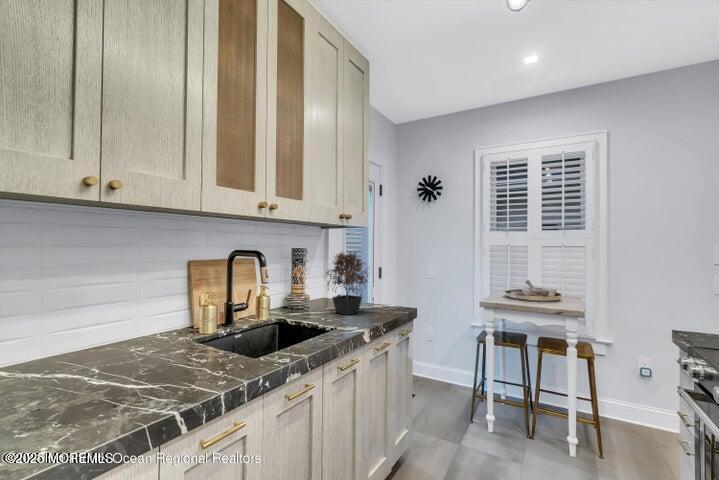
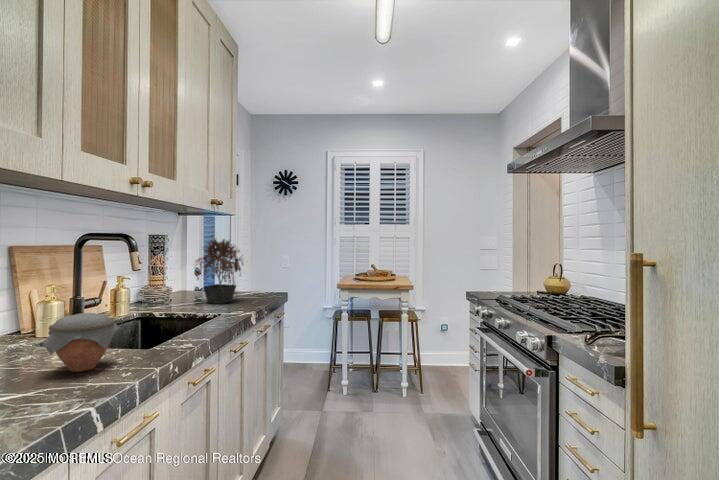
jar: none [167,324,225,375] -> present [43,313,119,372]

